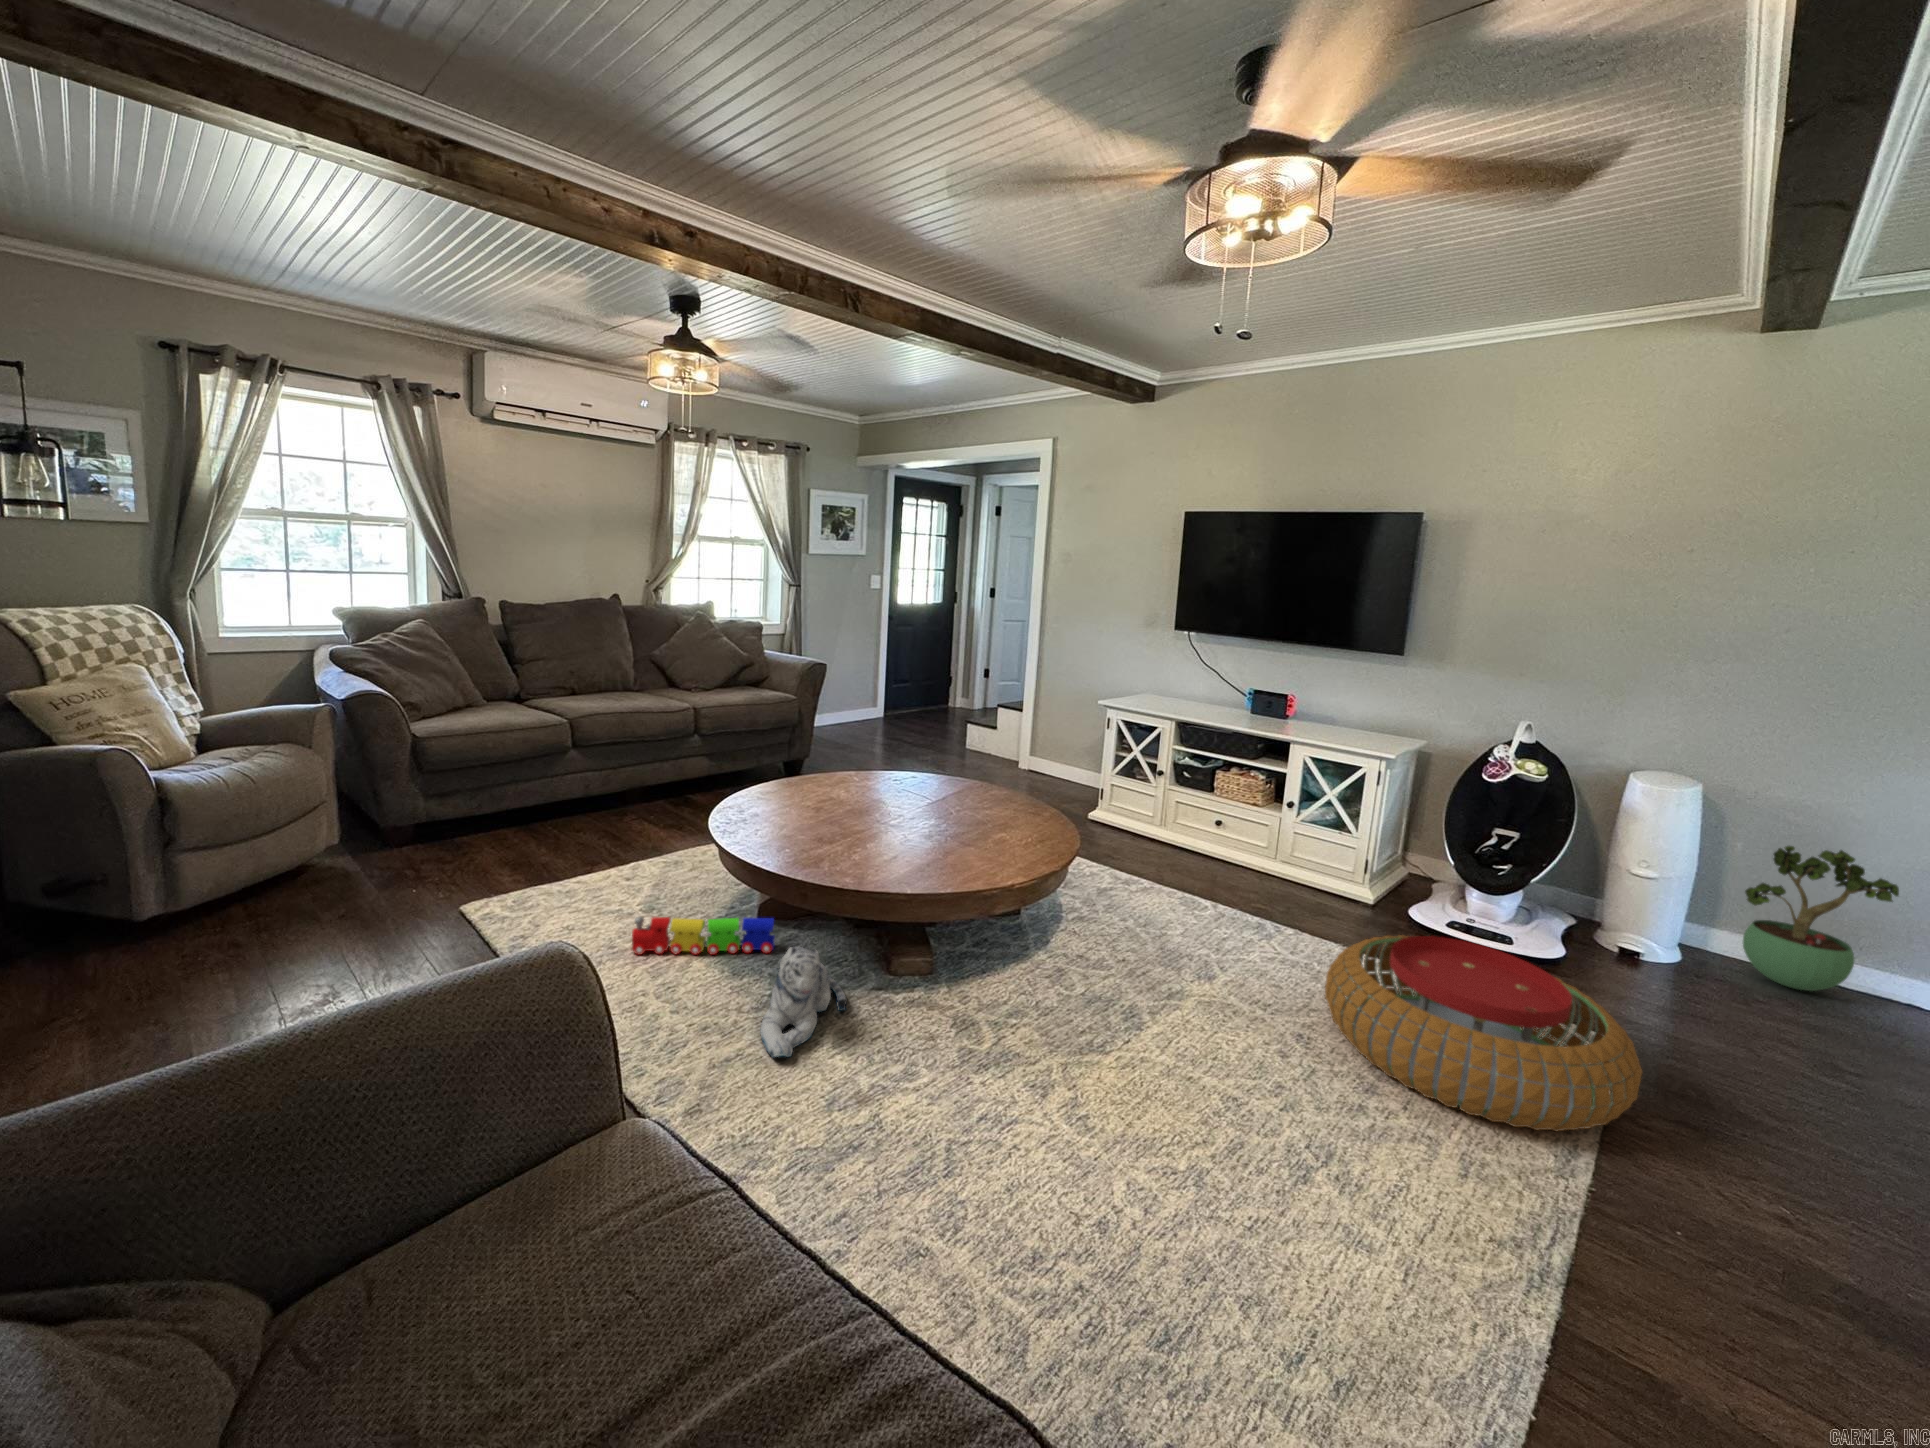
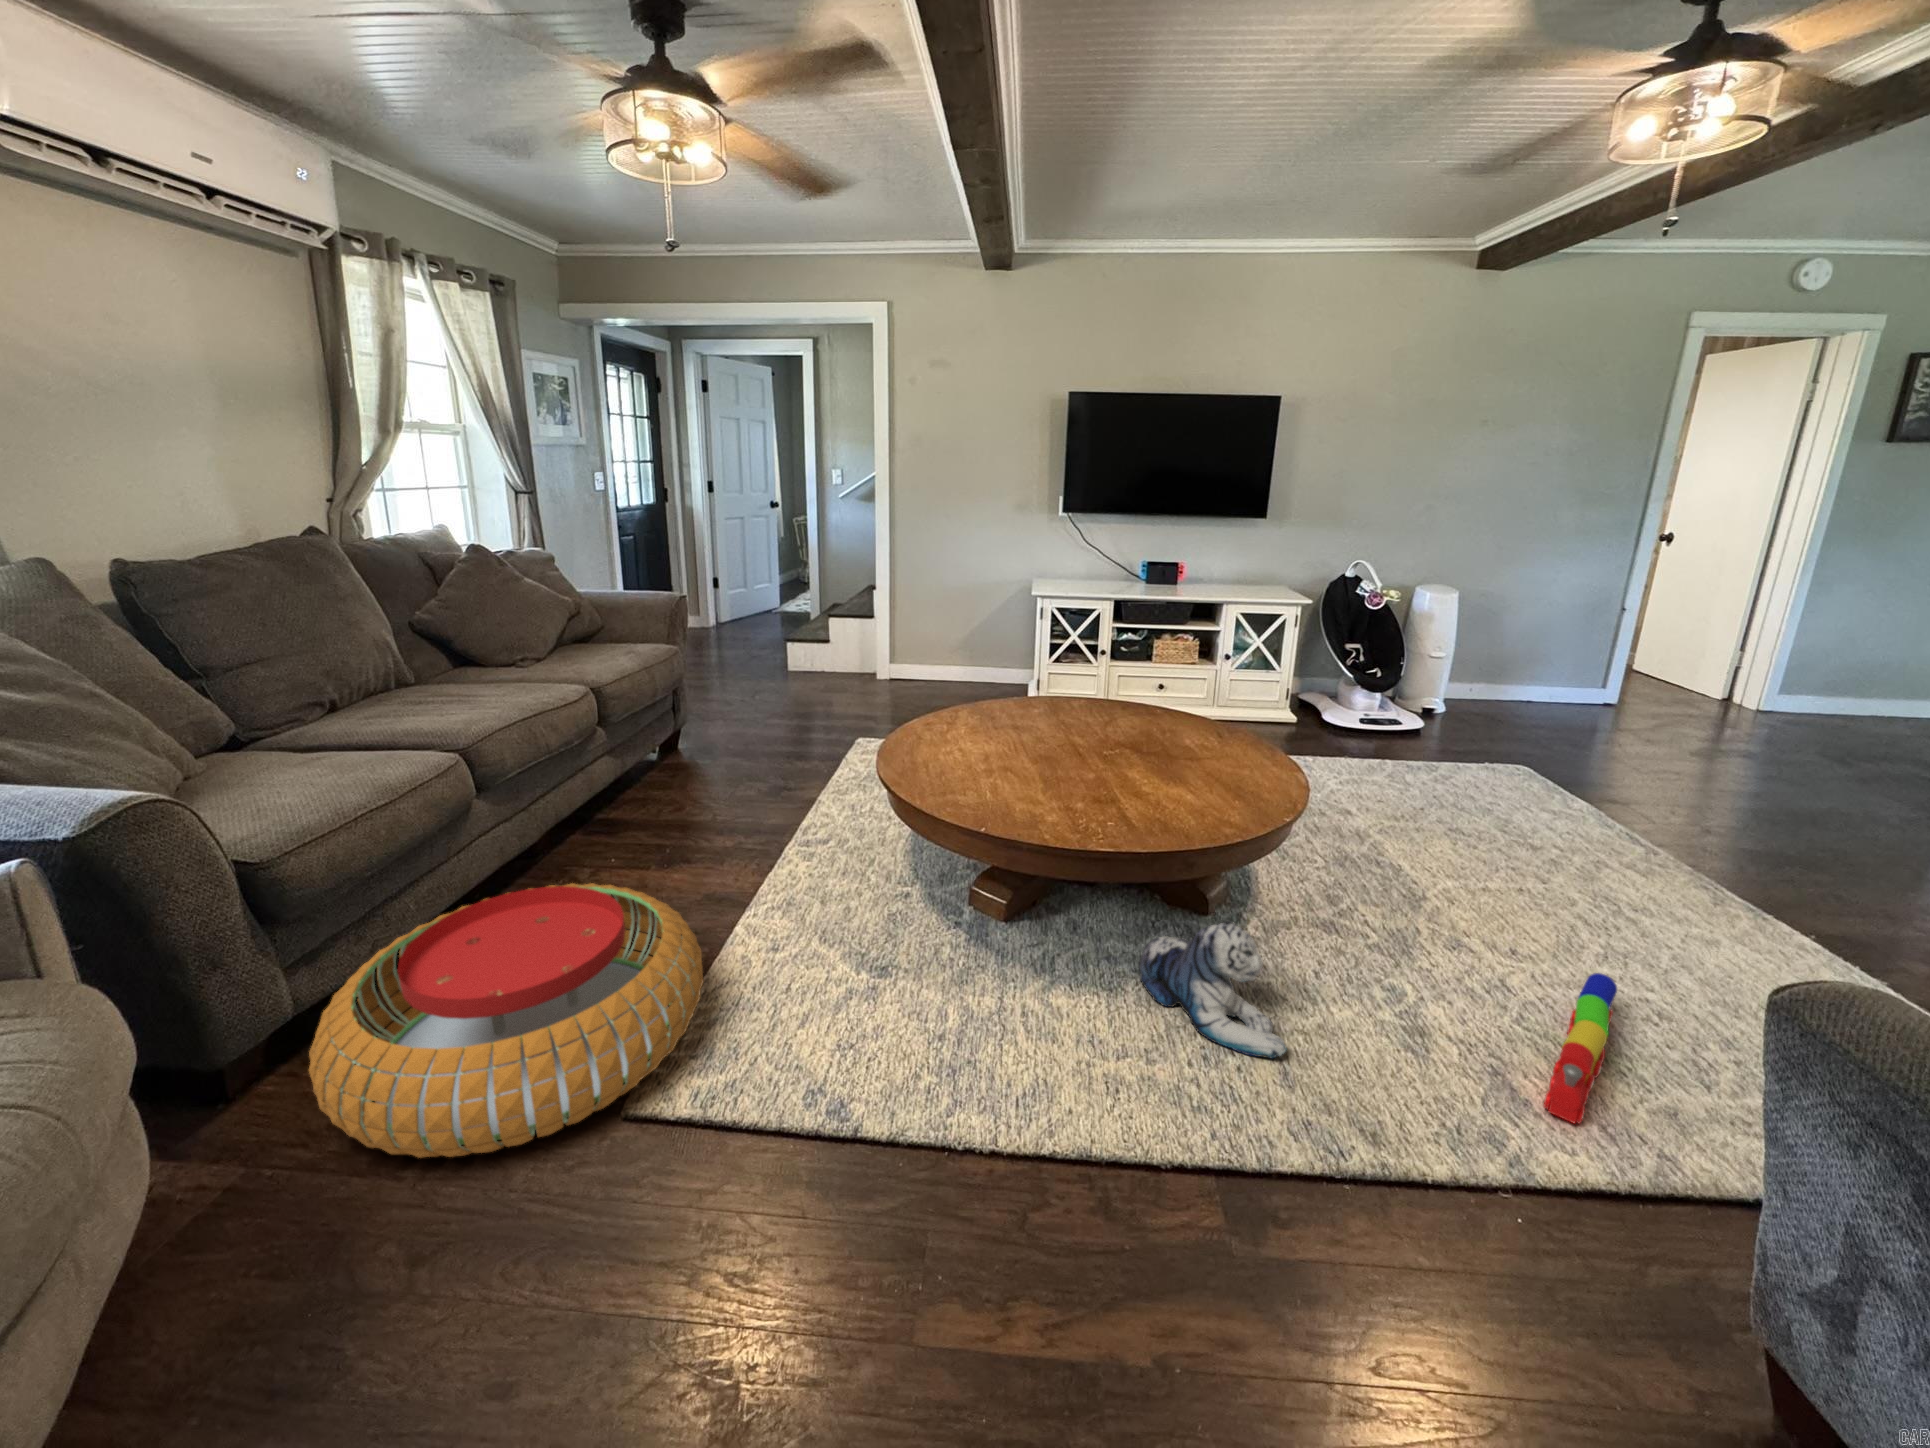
potted plant: present [1743,846,1899,991] -> none [1480,618,1559,710]
toy train: present [632,917,775,955] -> present [1544,973,1617,1124]
pouf: present [1325,935,1642,1131] -> present [309,883,704,1158]

